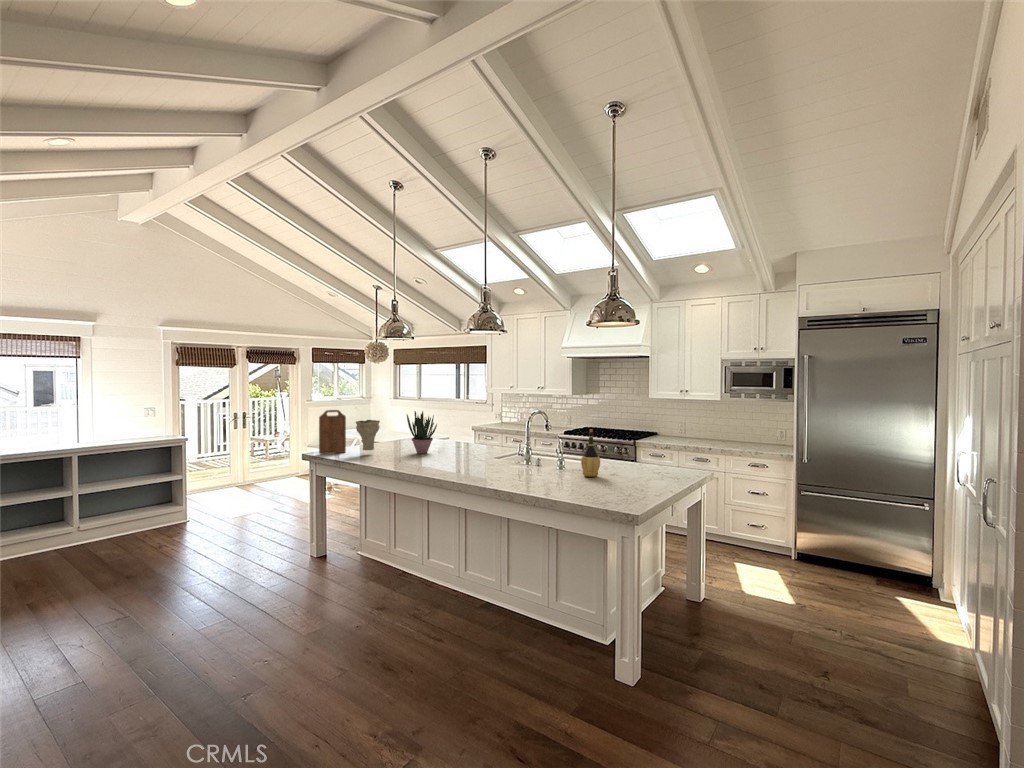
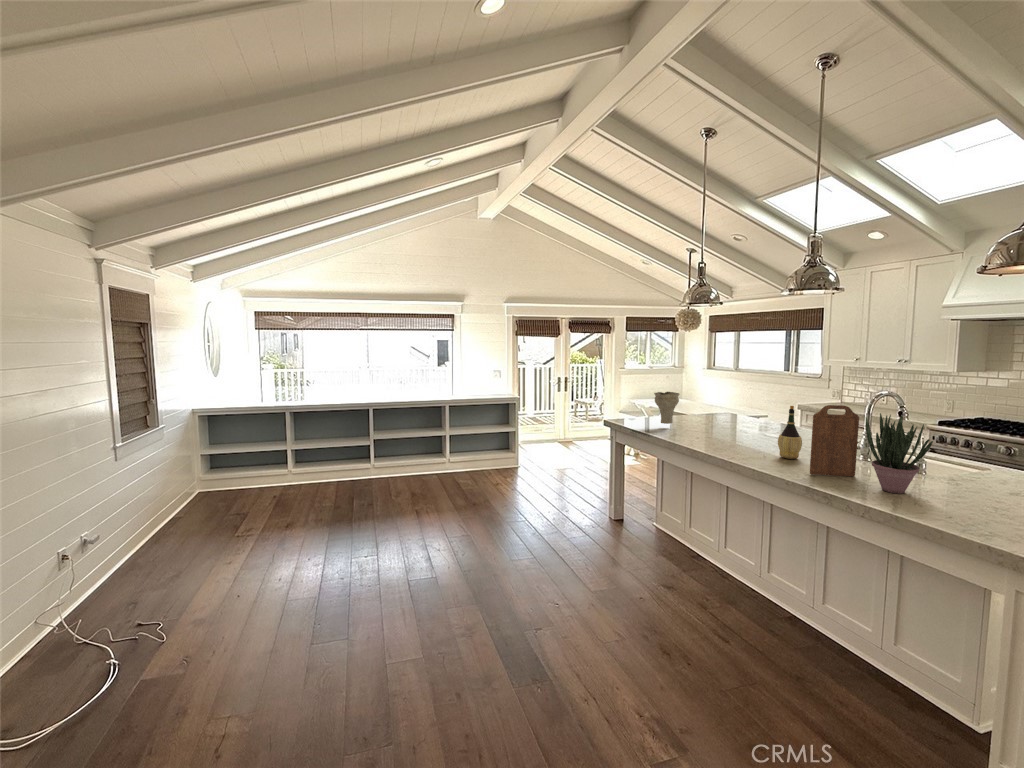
cutting board: present [319,410,346,454] -> present [810,405,859,476]
potted plant: present [407,411,437,454] -> present [866,413,933,494]
wine bottle: present [581,429,600,477] -> present [778,406,802,459]

